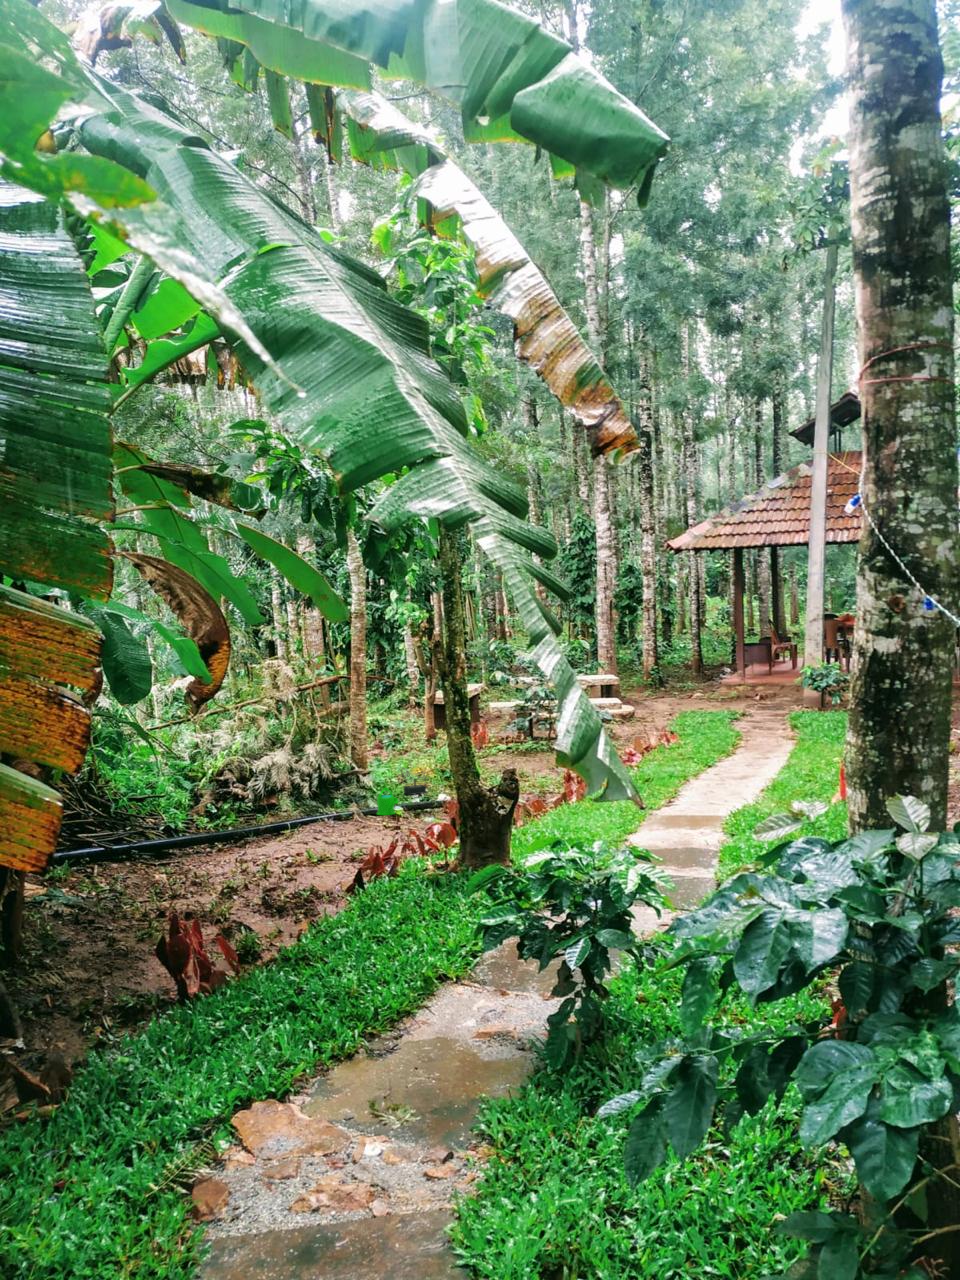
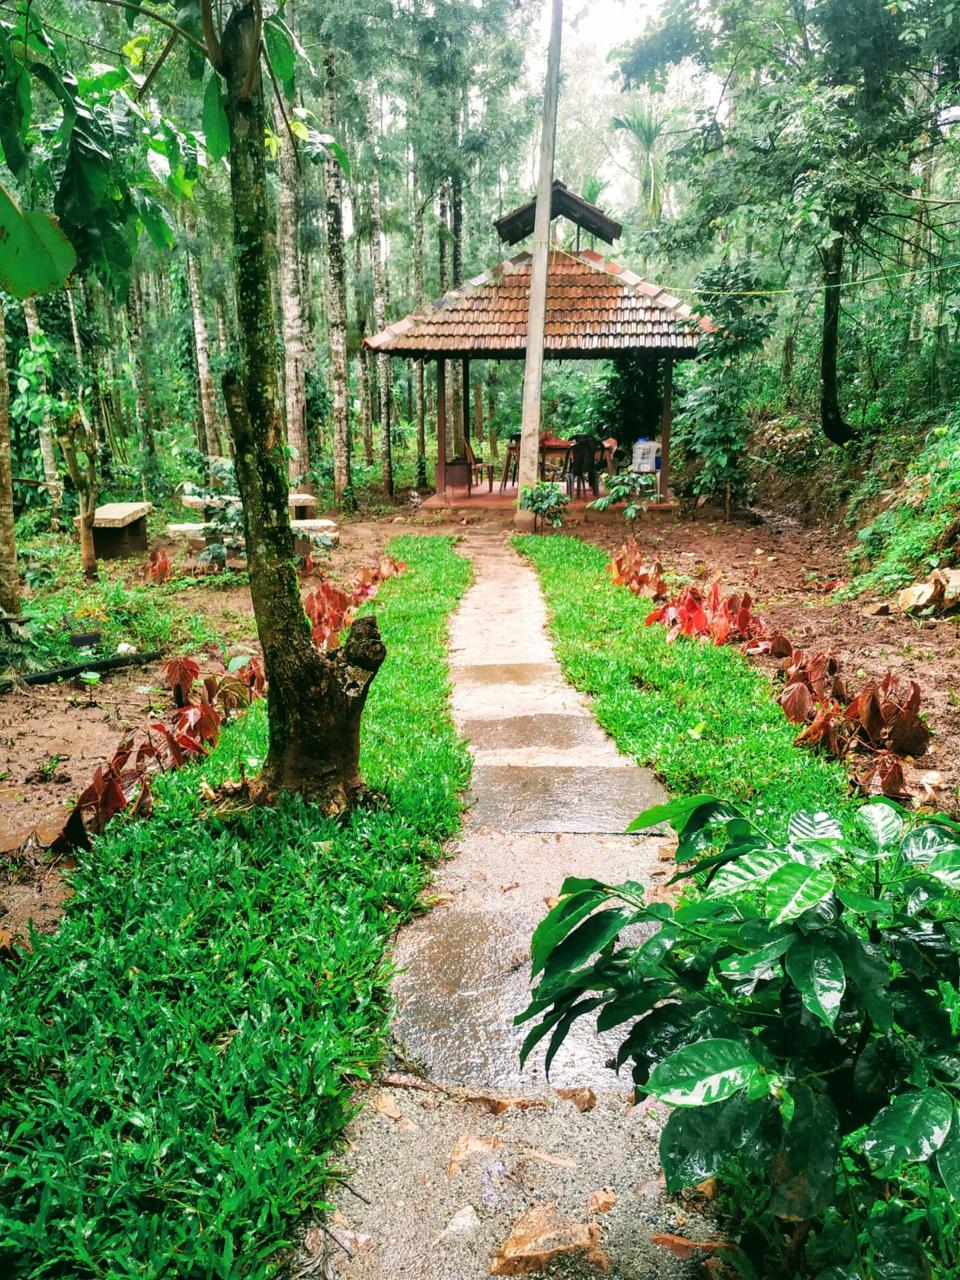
watering can: present [377,788,398,815] -> none [35,640,69,676]

